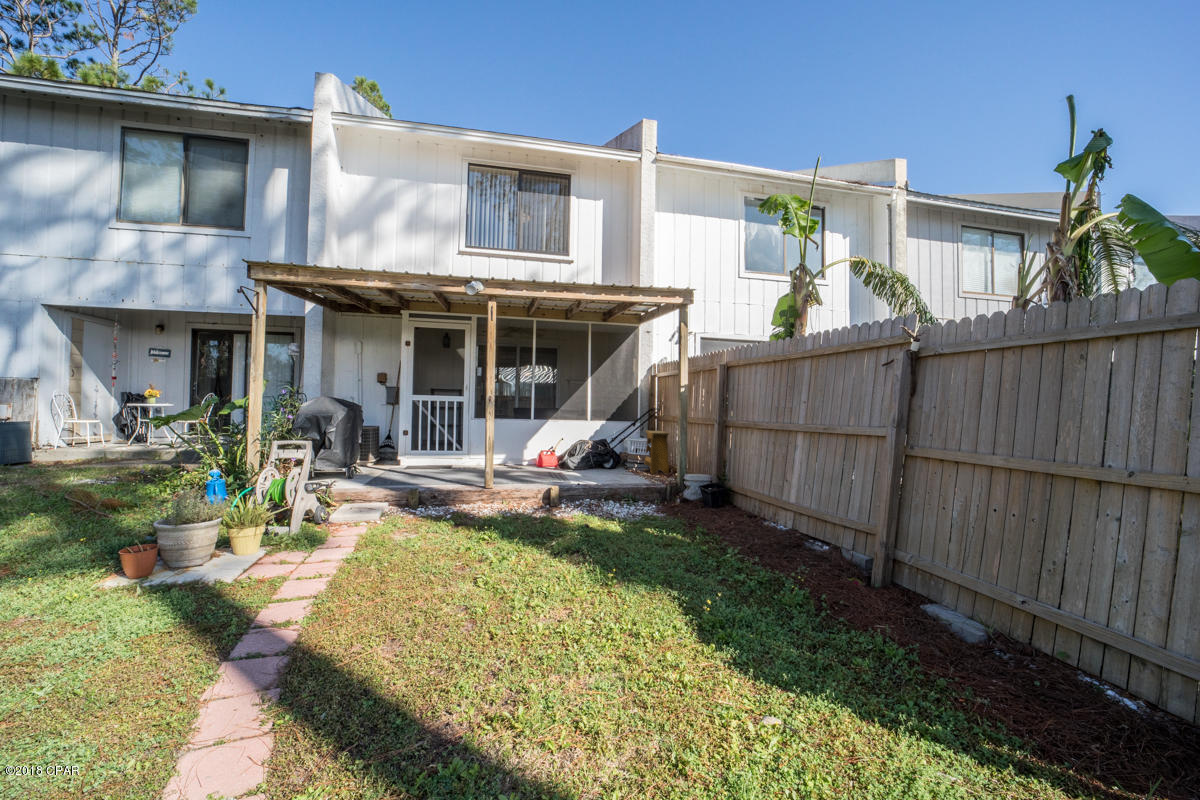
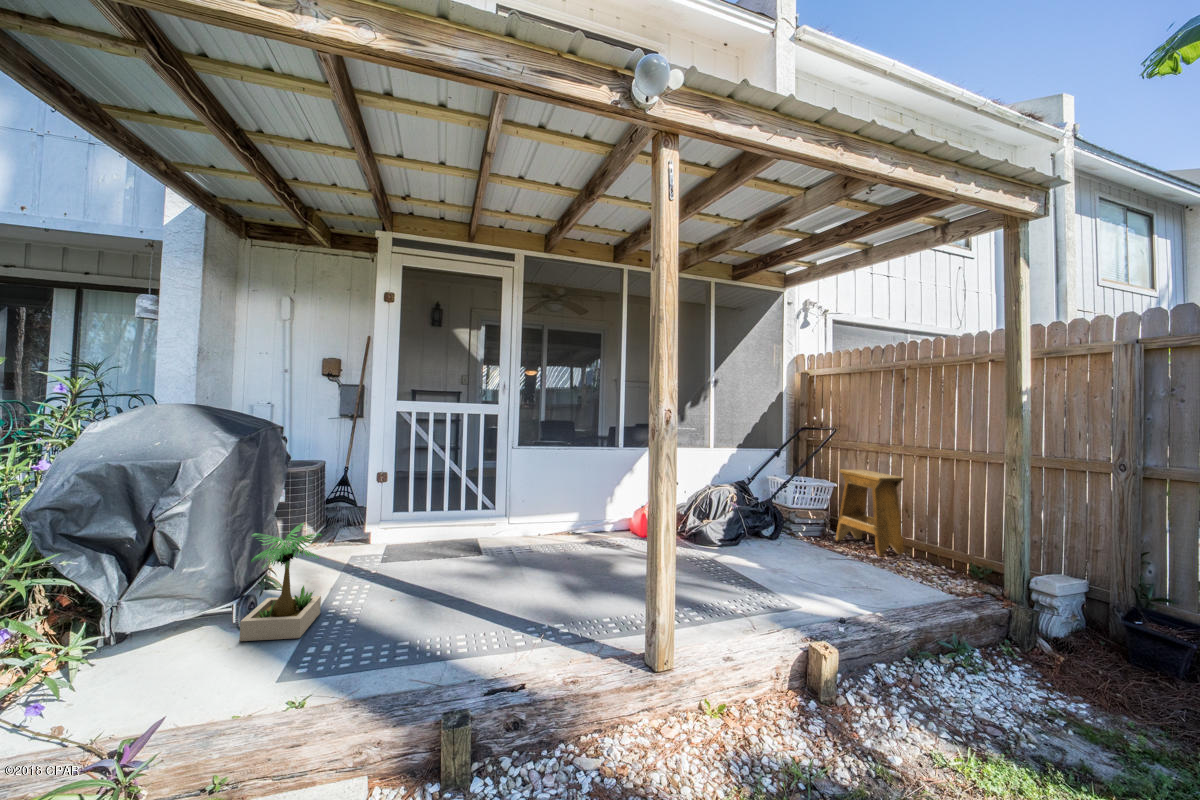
potted plant: none [350,441,381,479] -> present [239,524,322,641]

